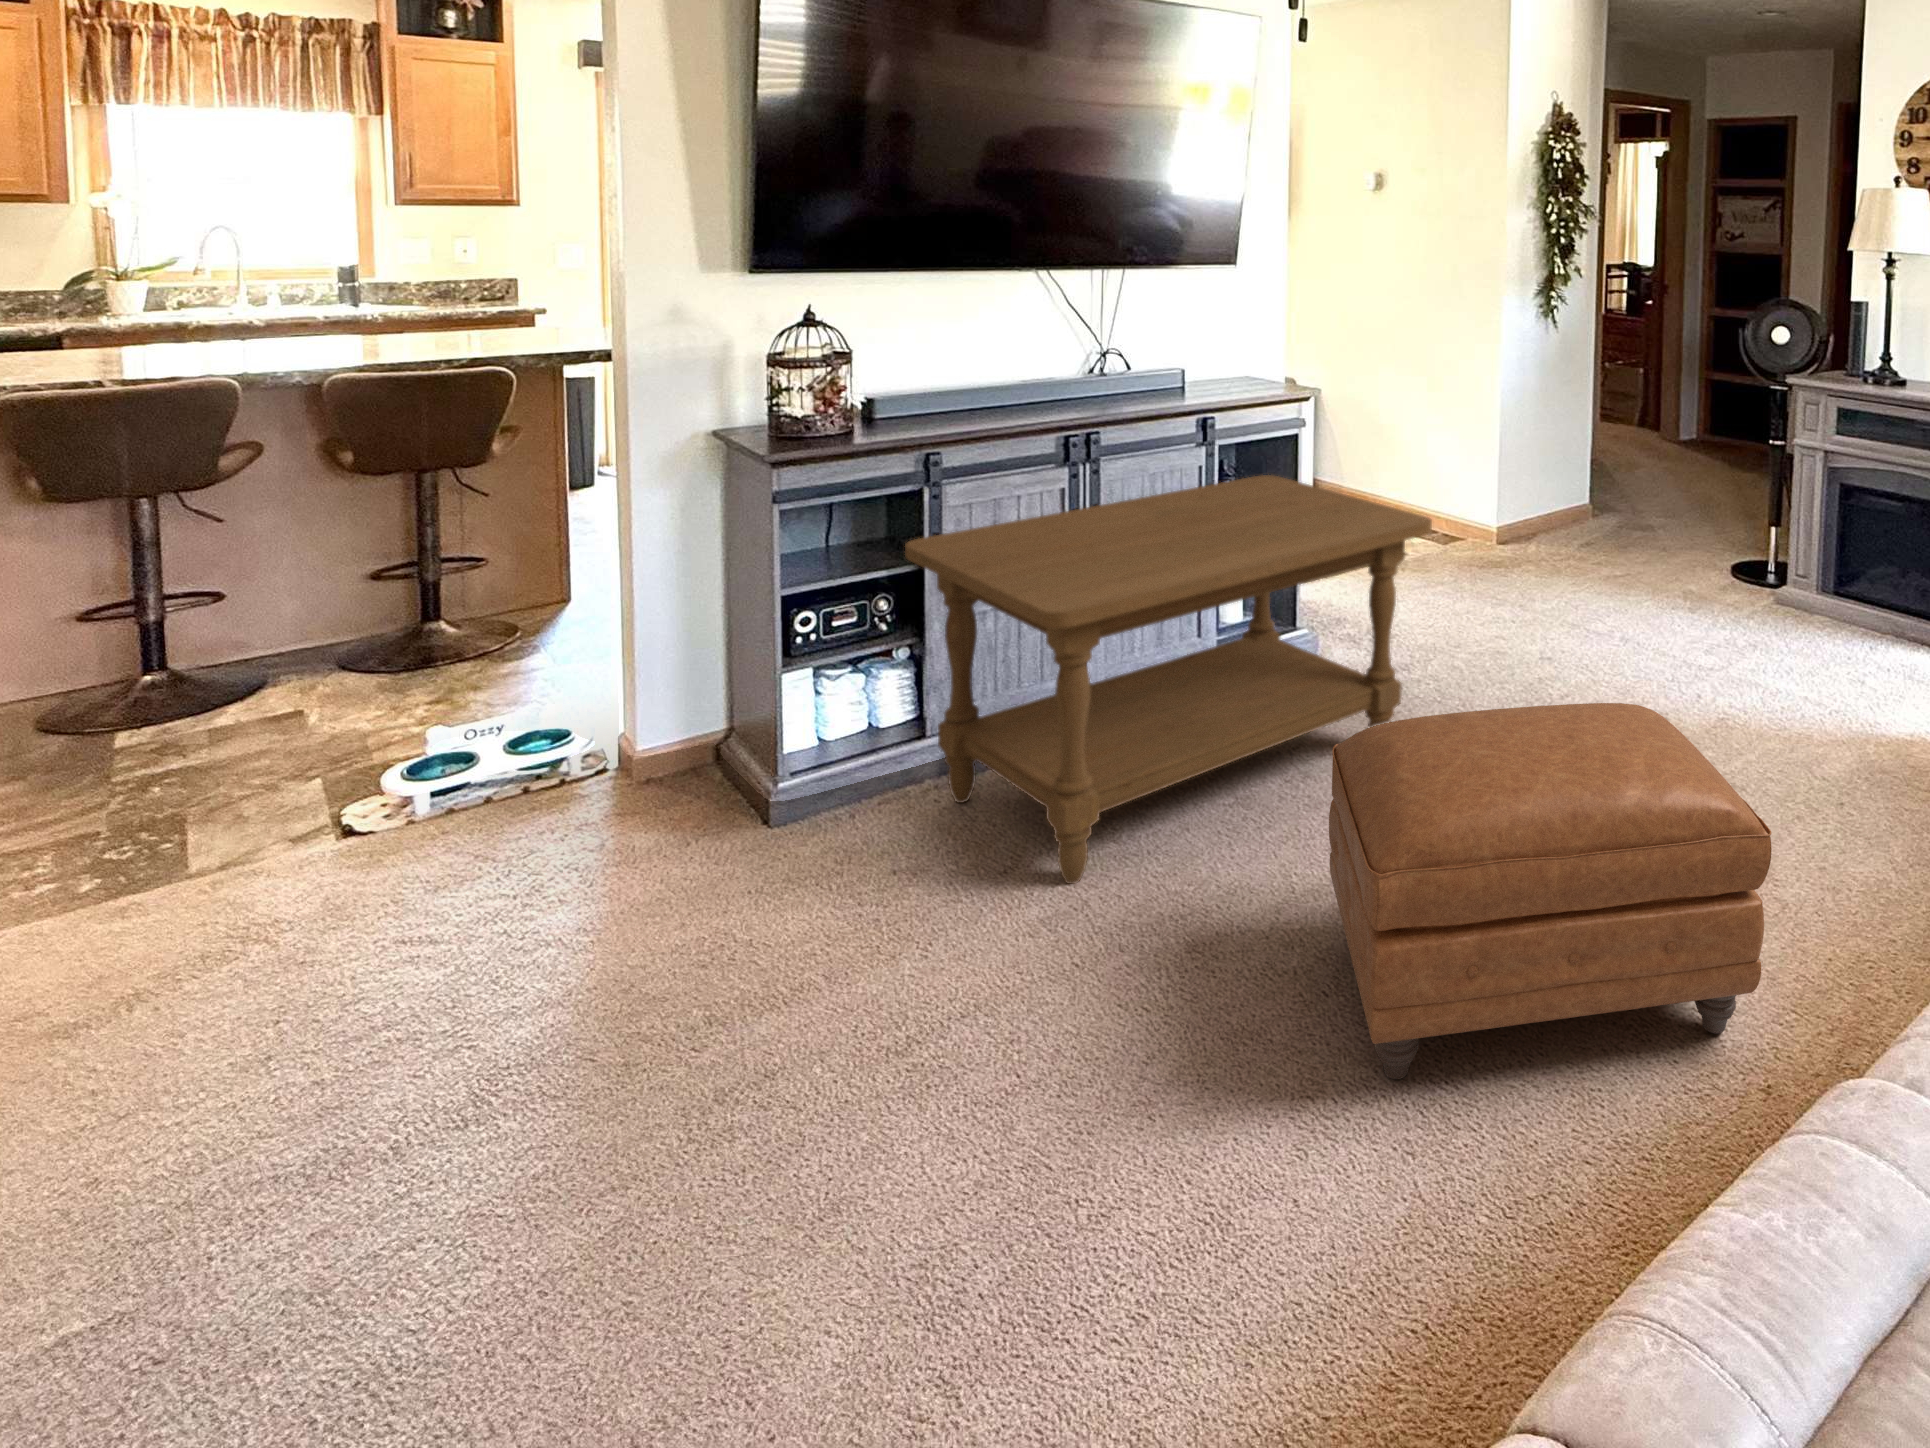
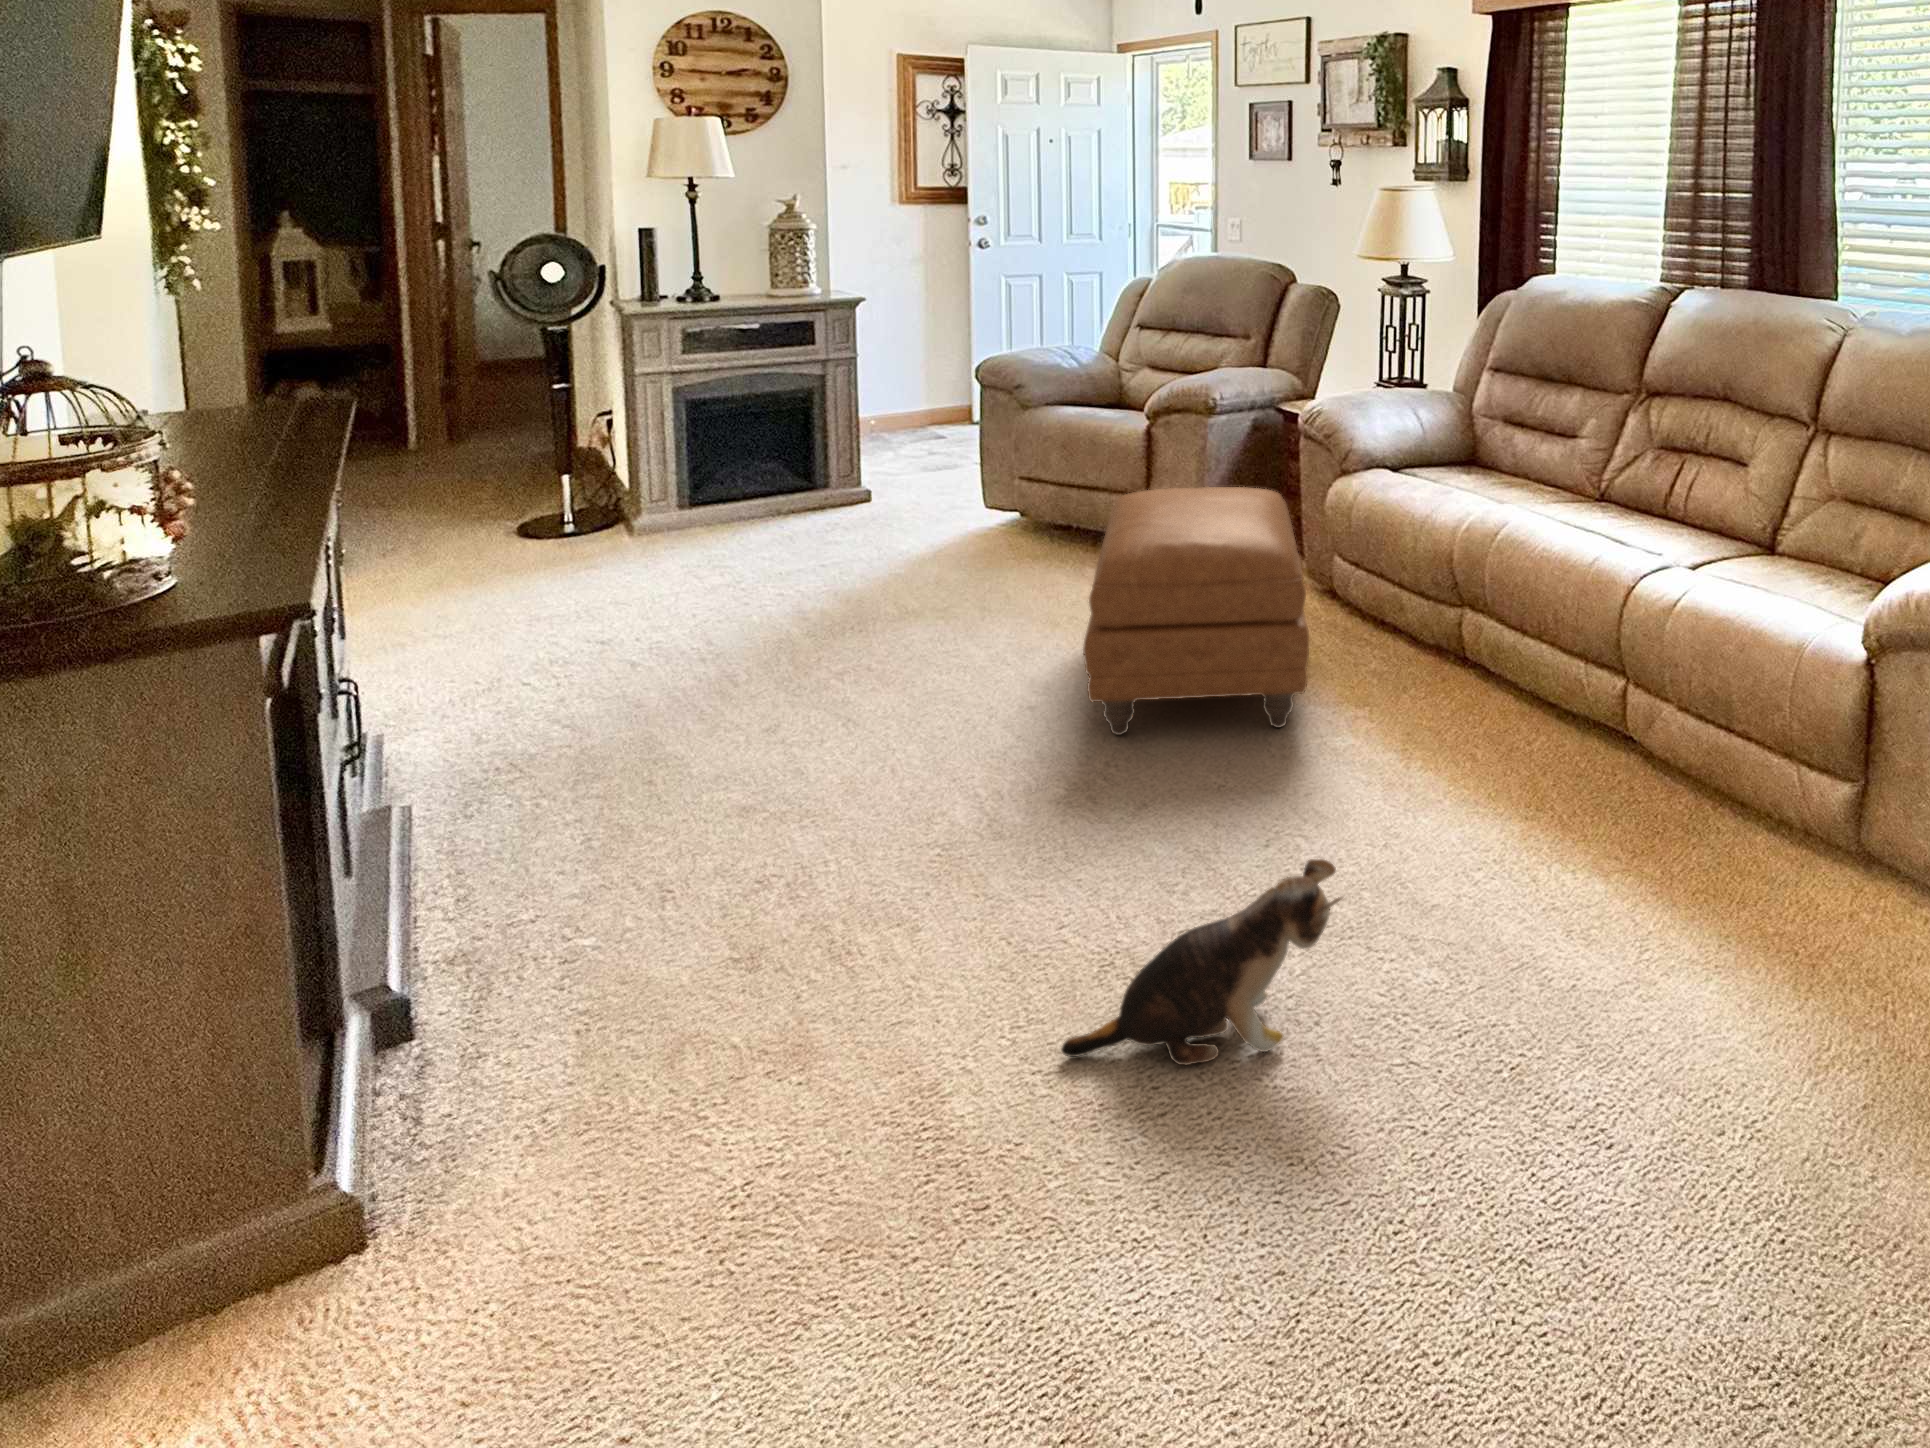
coffee table: present [905,475,1432,884] -> none [455,459,969,995]
plush toy: none [633,981,777,1144] -> present [1061,859,1342,1065]

